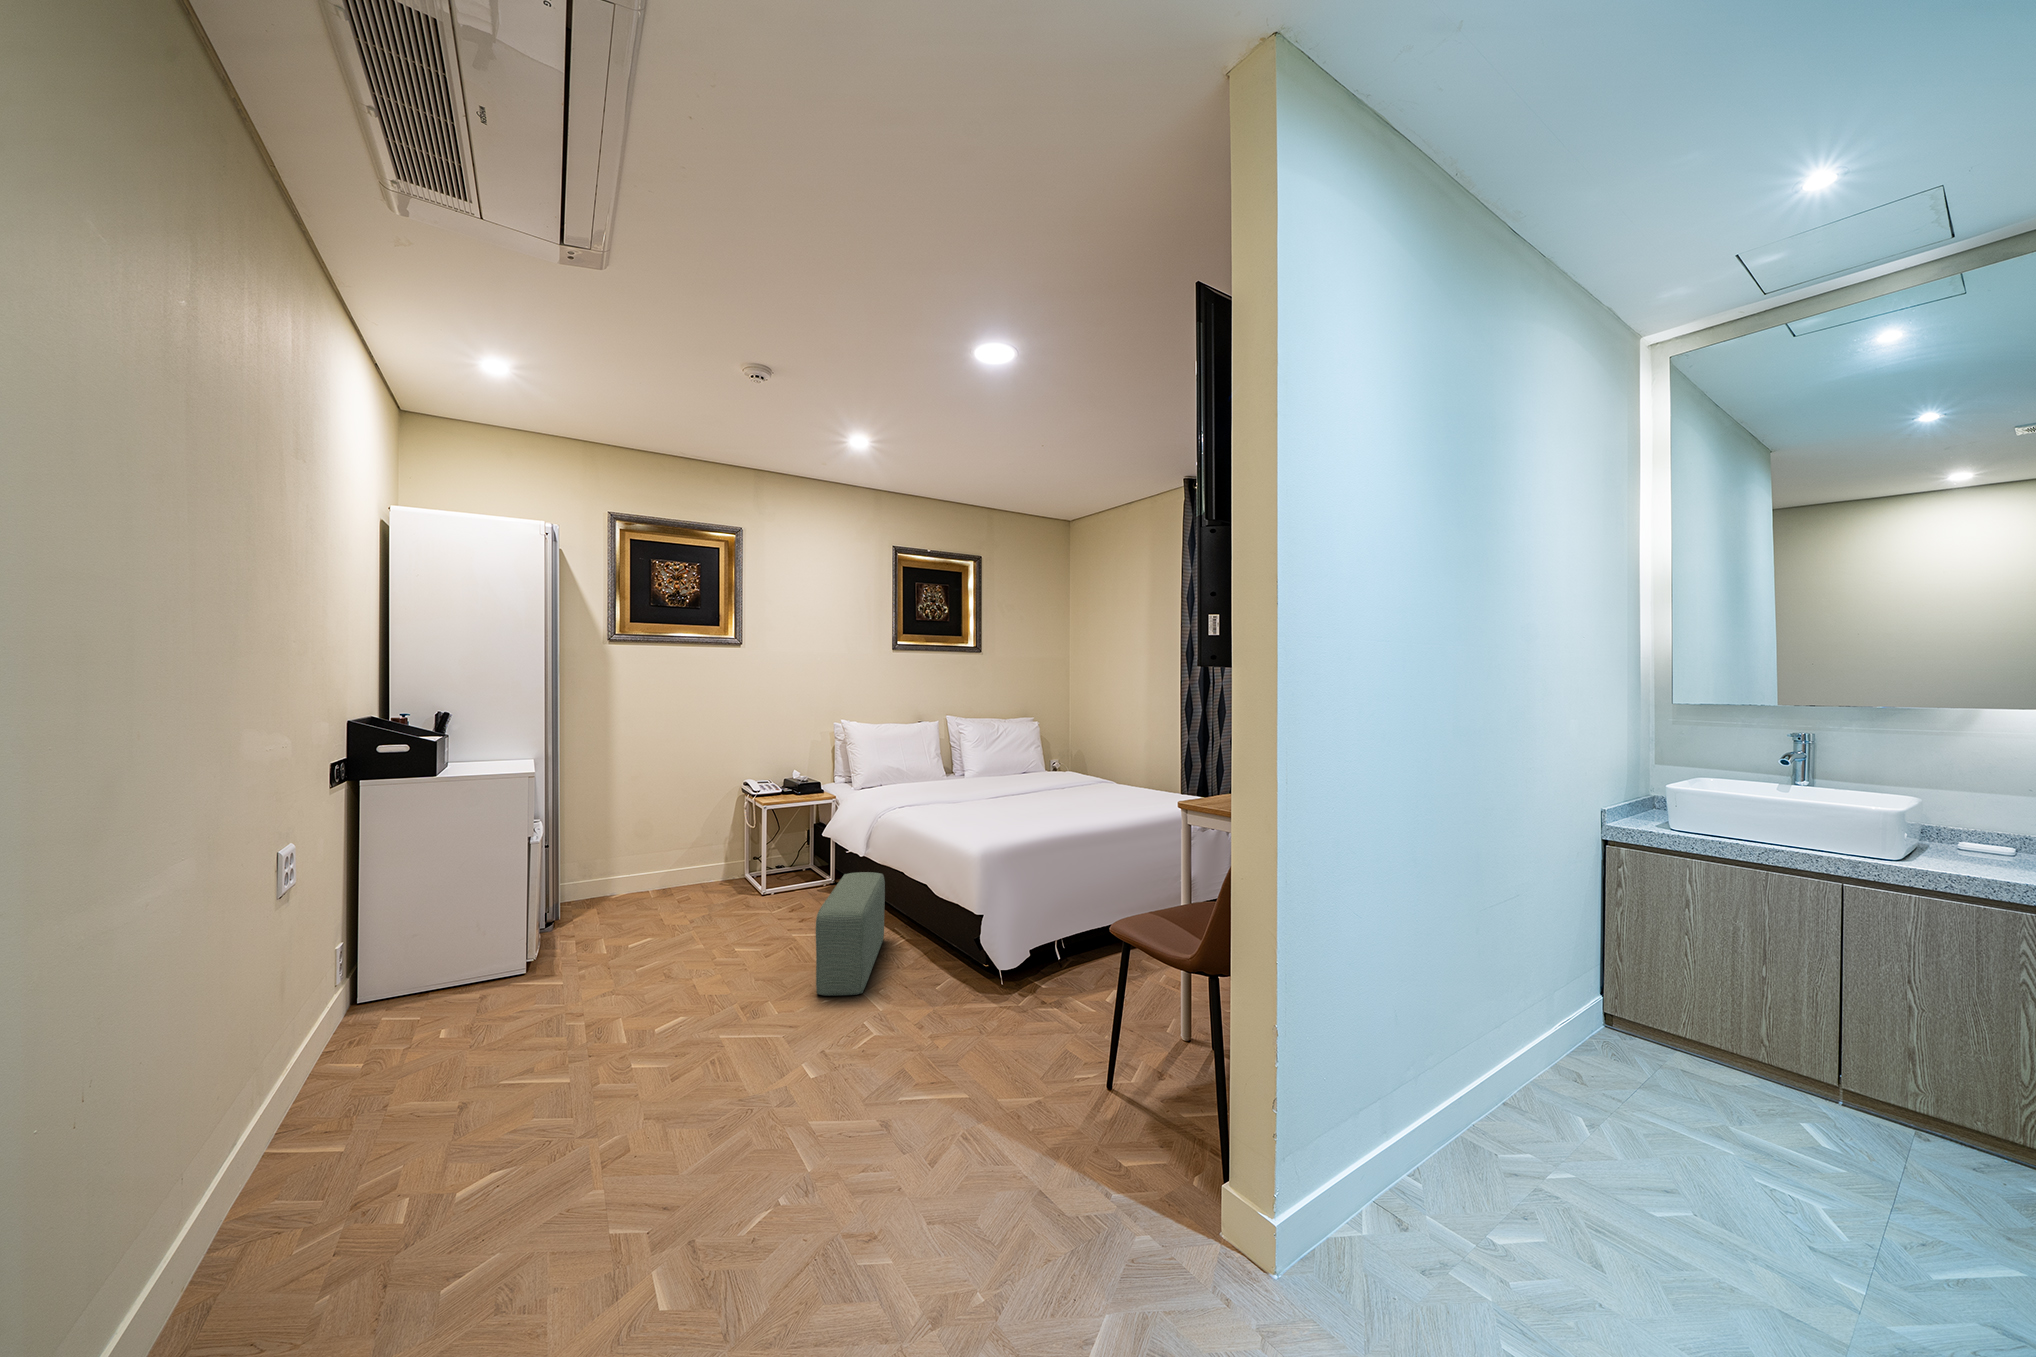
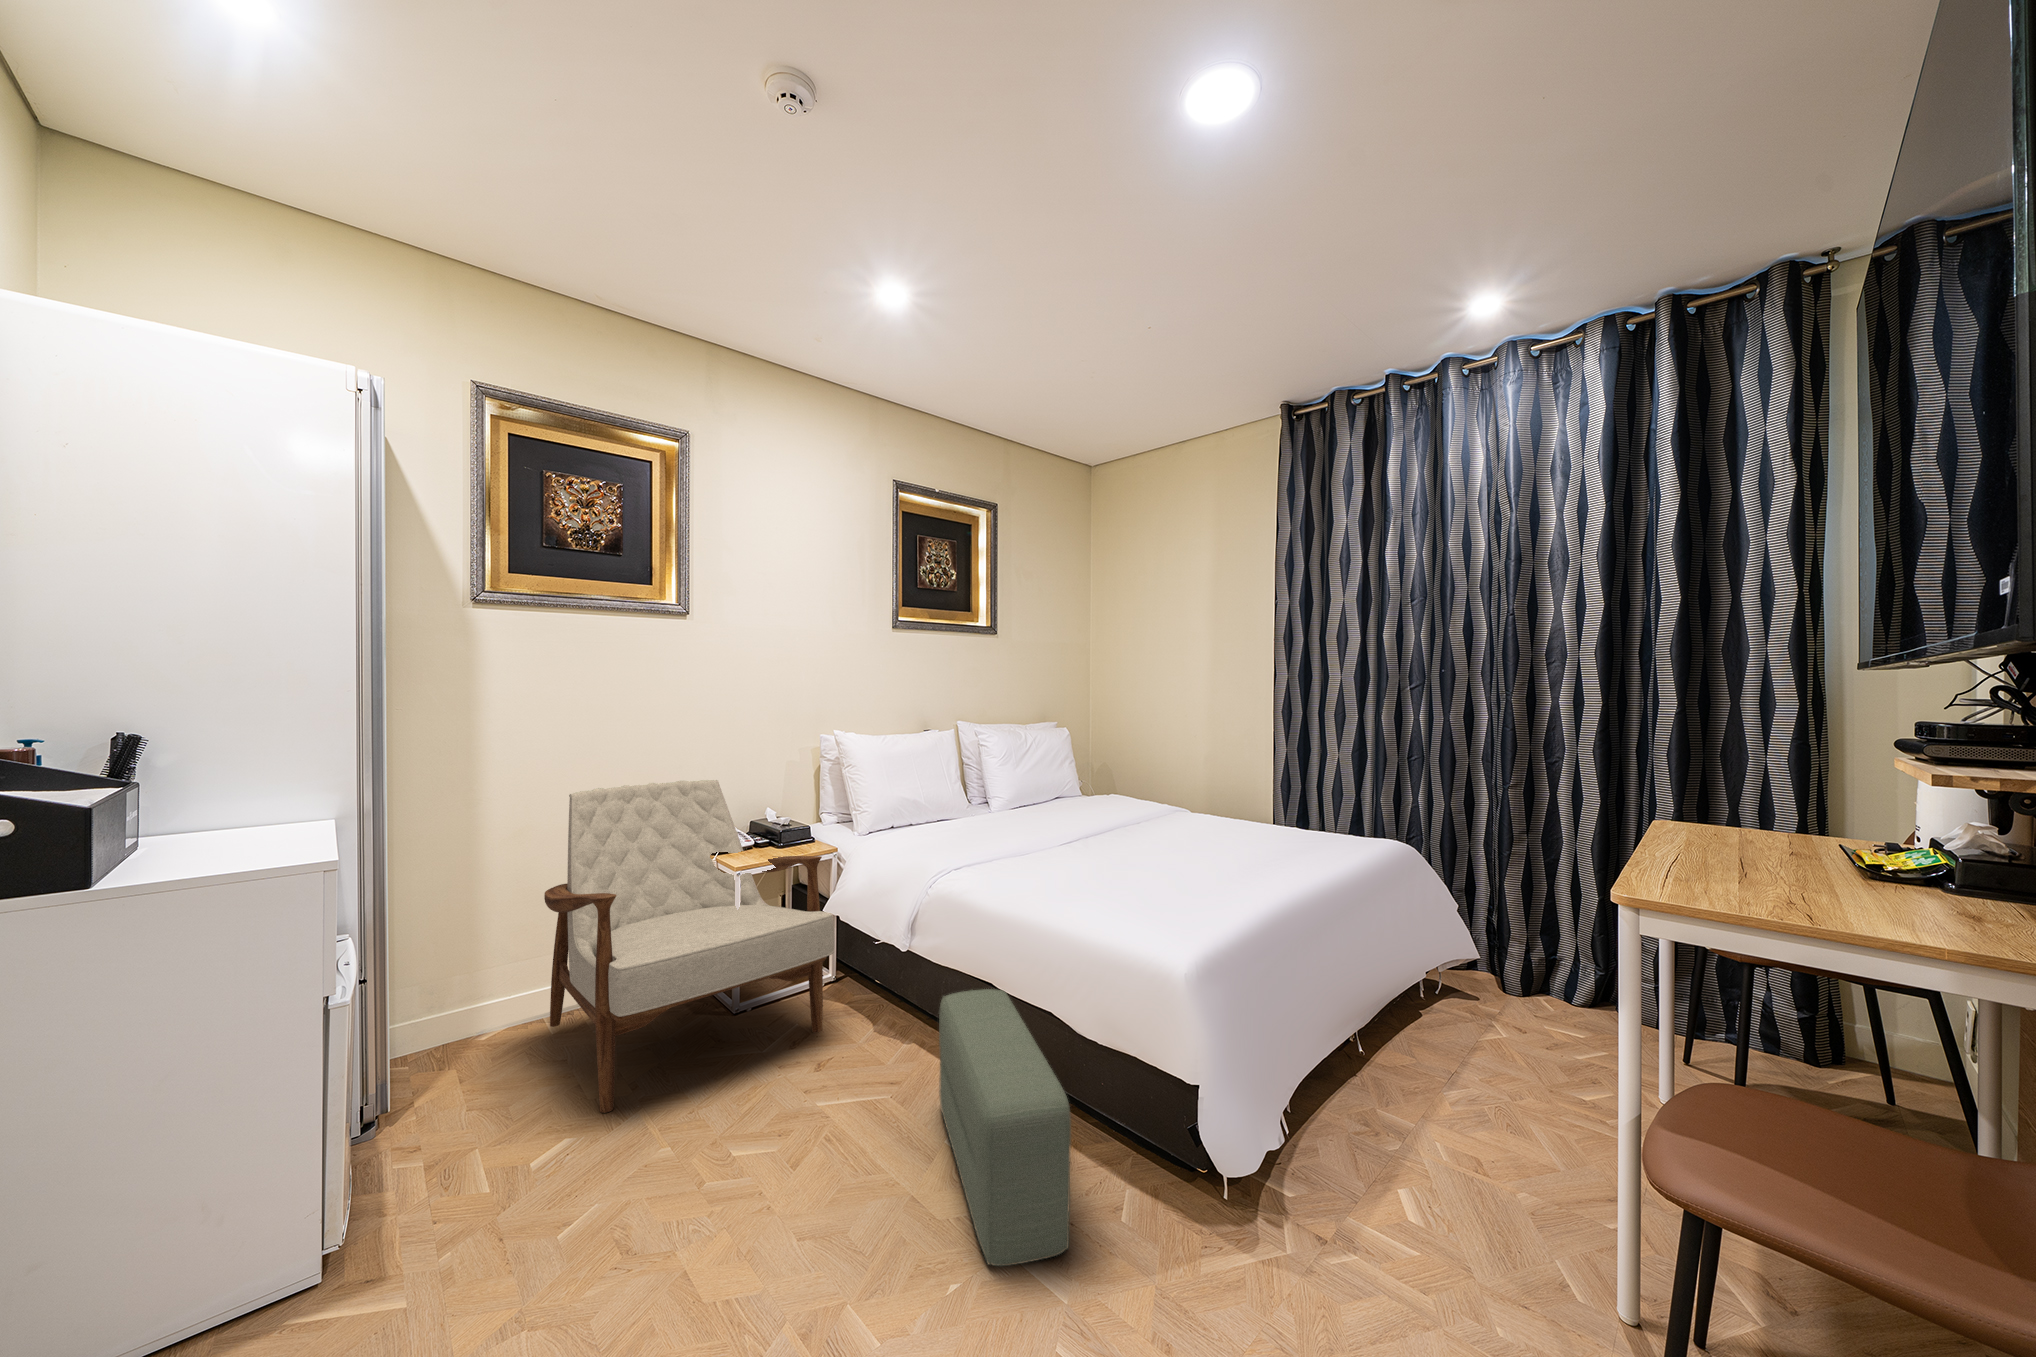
armchair: none [646,751,809,931] -> present [544,780,834,1113]

